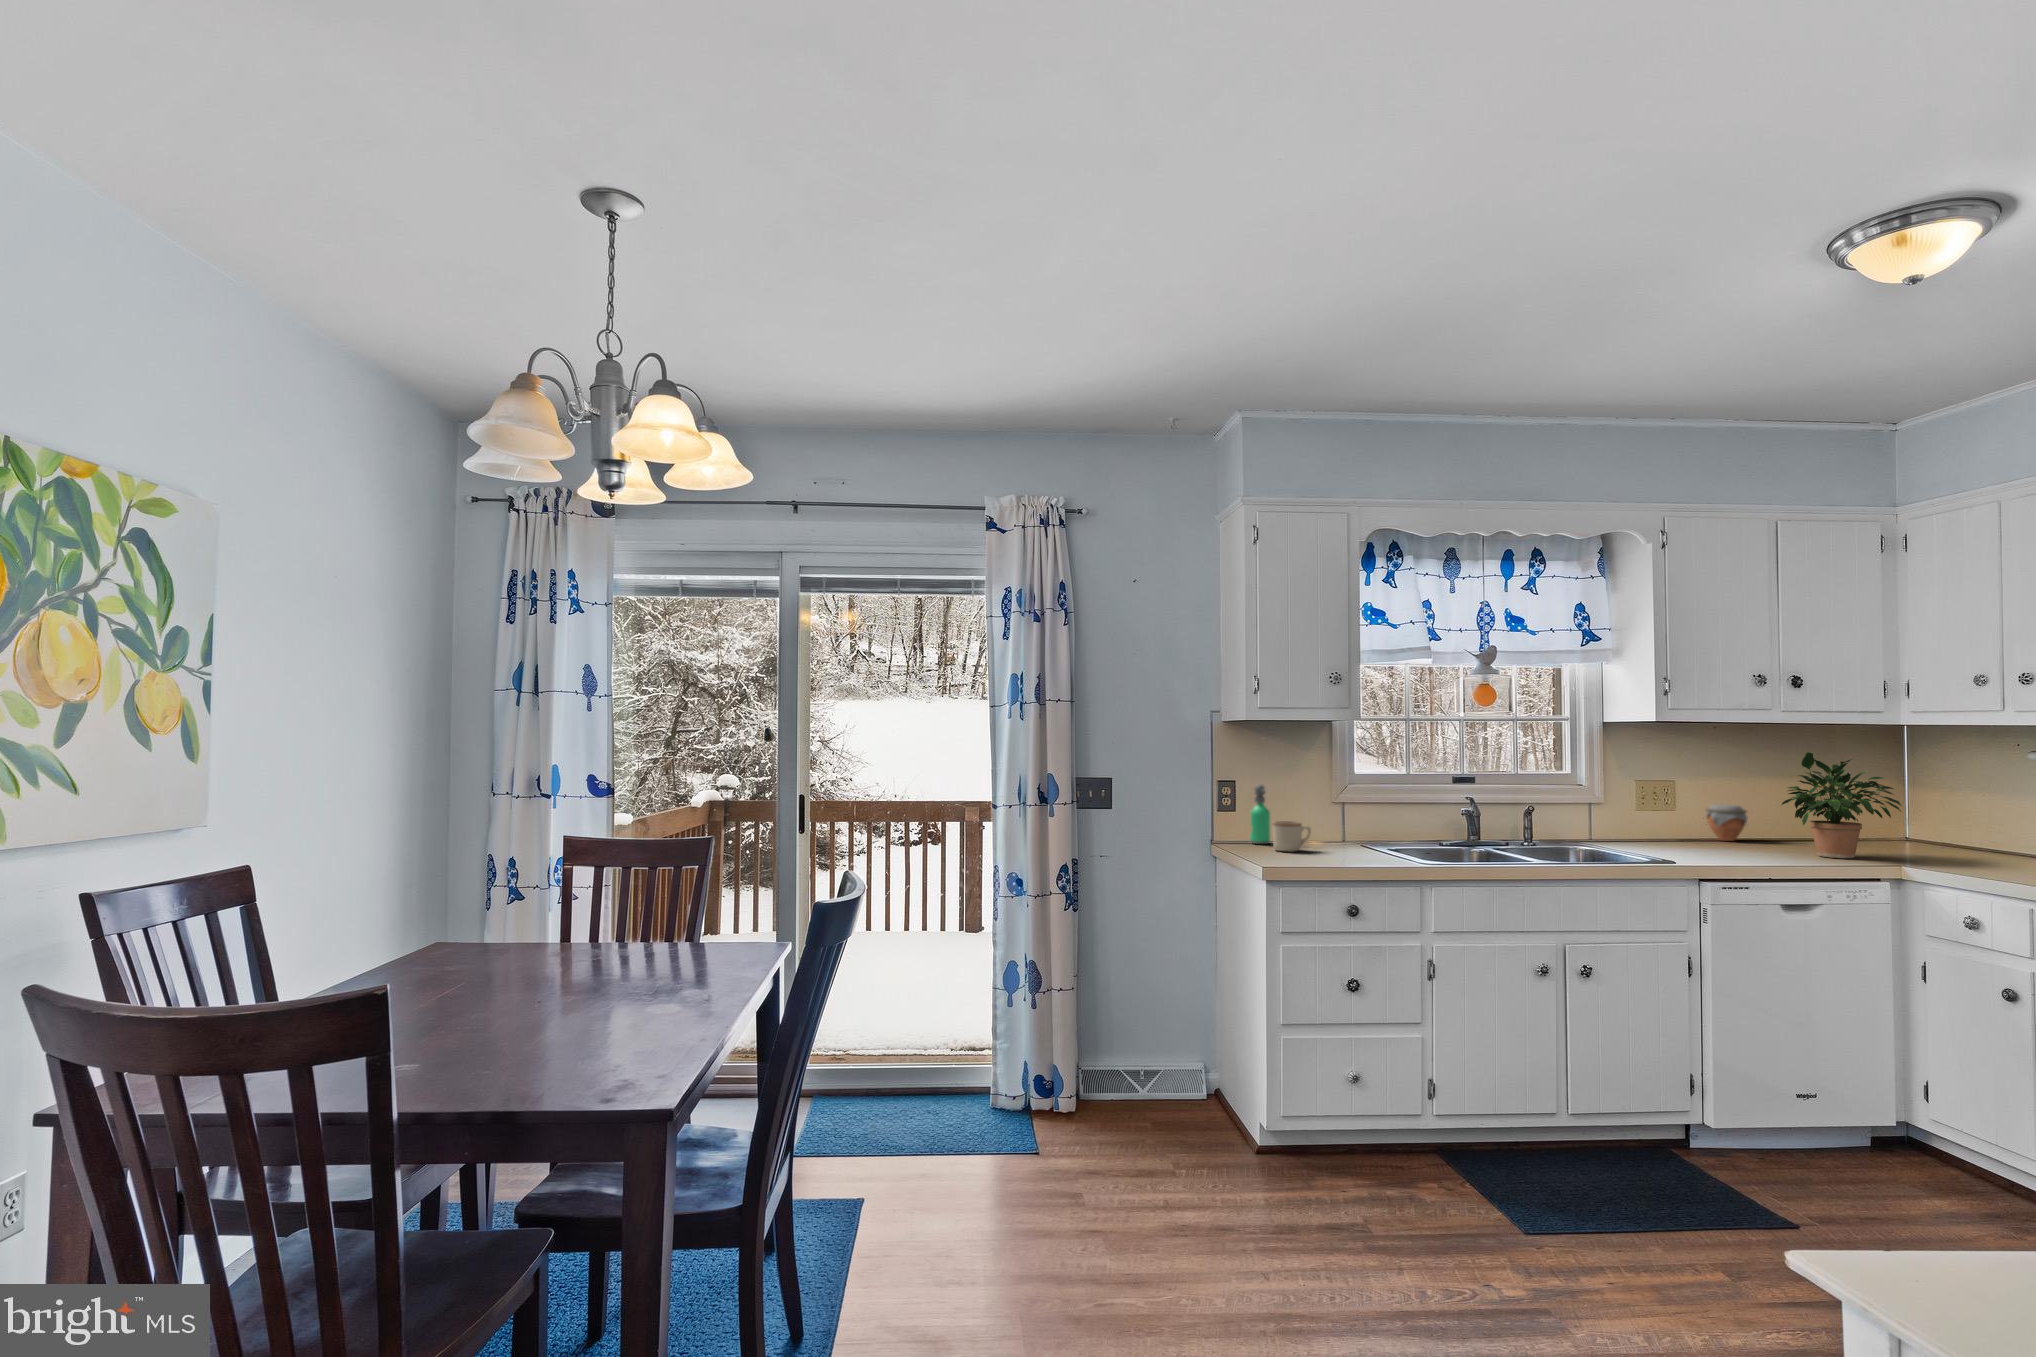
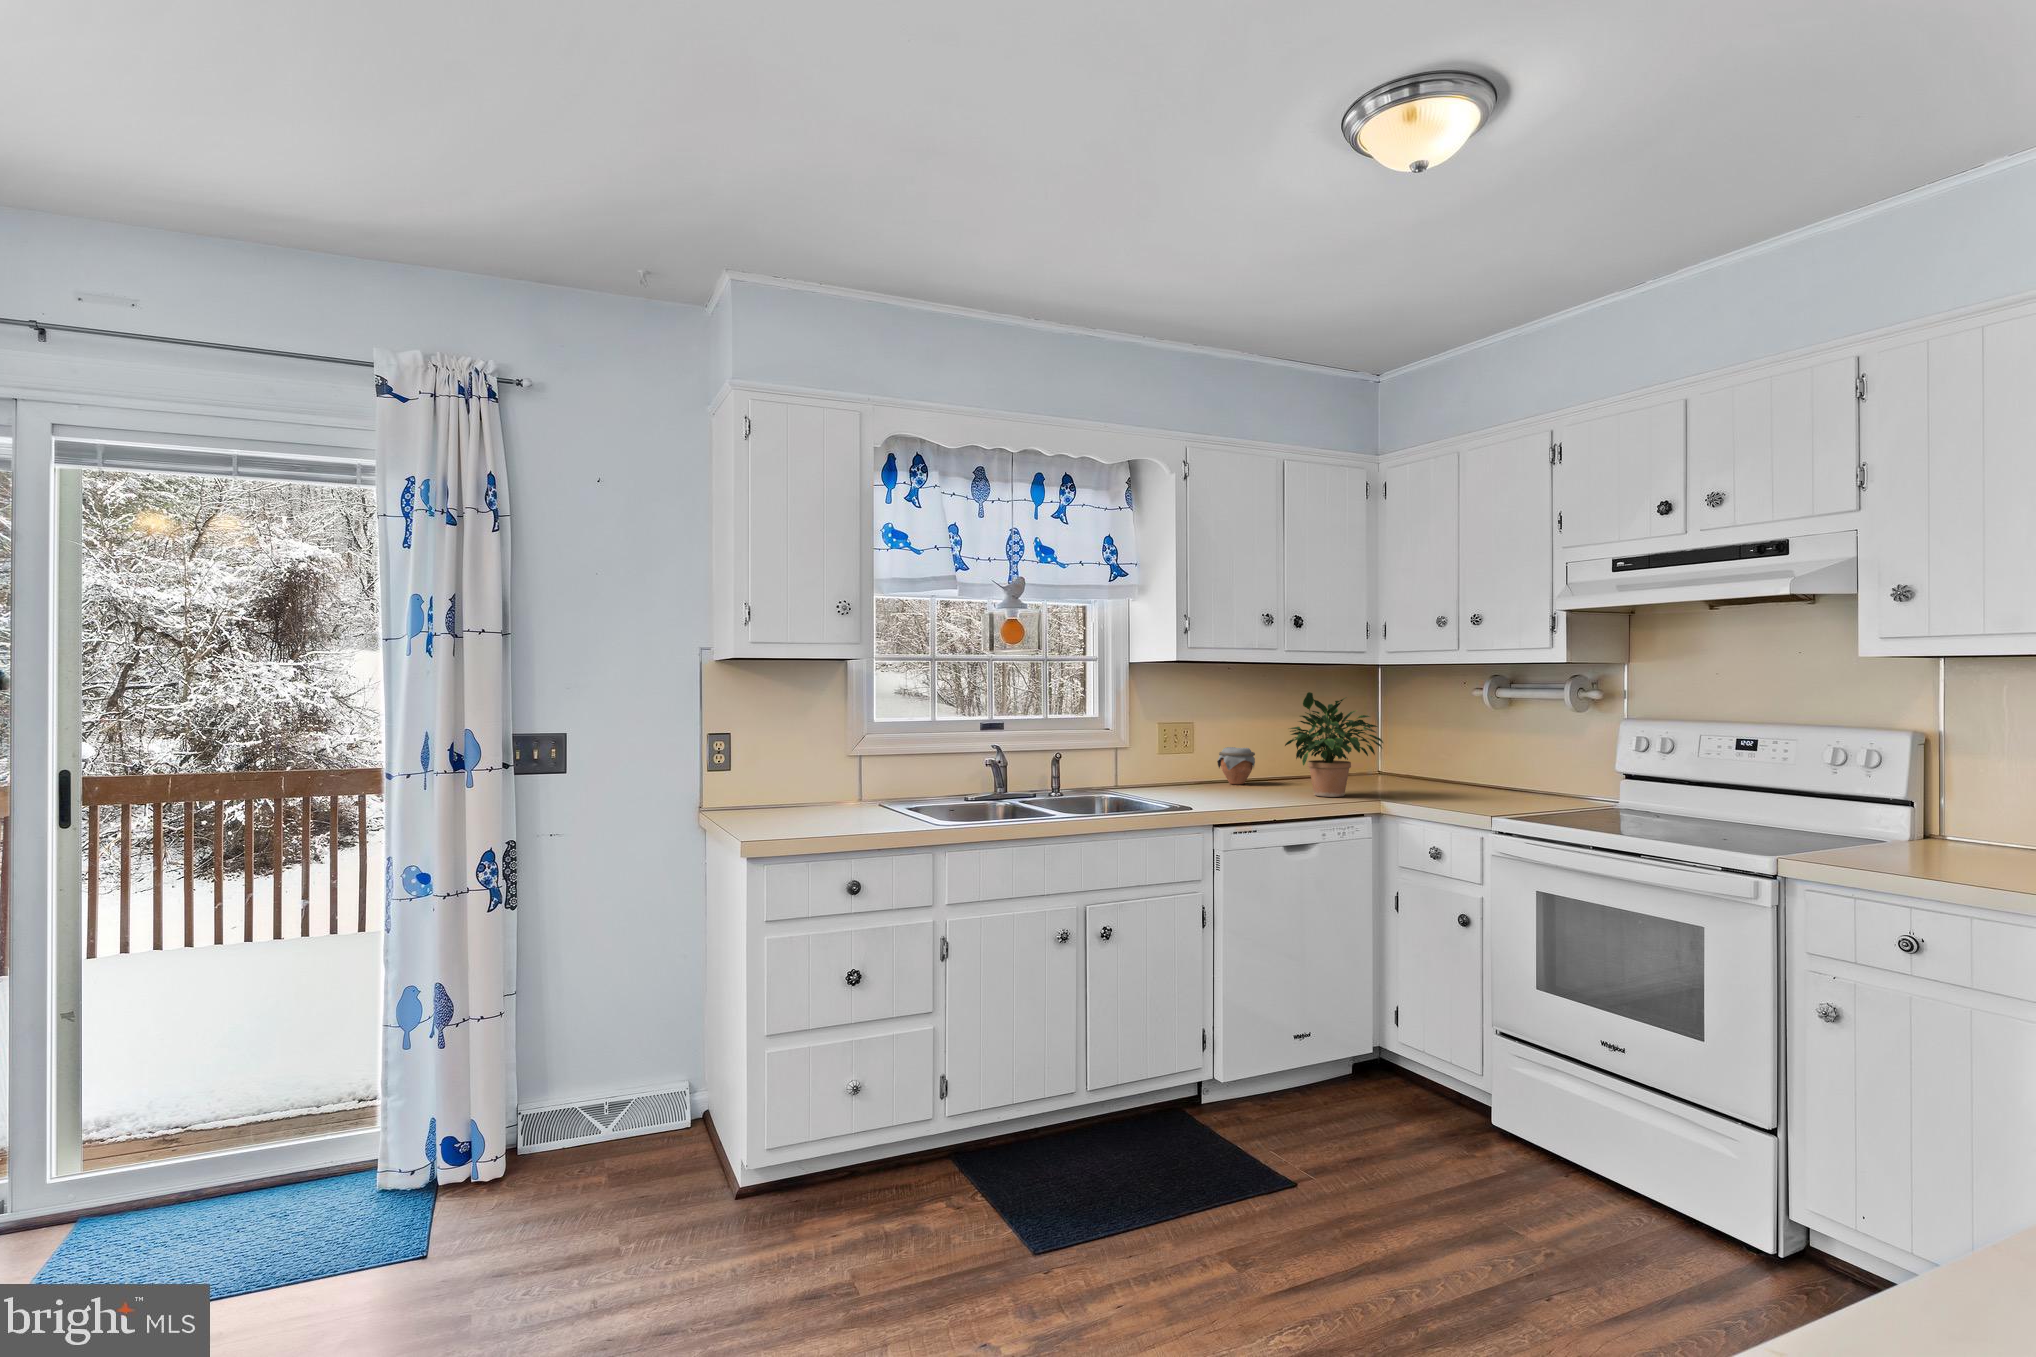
soap dispenser: present [1250,784,1270,844] -> none [745,738,771,811]
mug: present [1273,821,1311,852] -> none [770,782,816,819]

